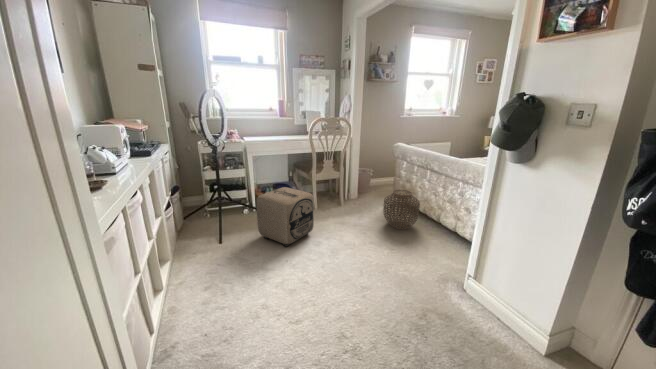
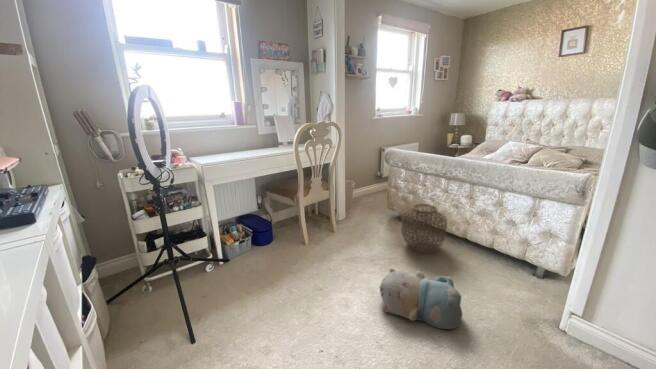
ottoman: present [256,187,314,247] -> none [251,226,333,320]
plush toy: none [334,228,387,270] -> present [380,269,462,329]

